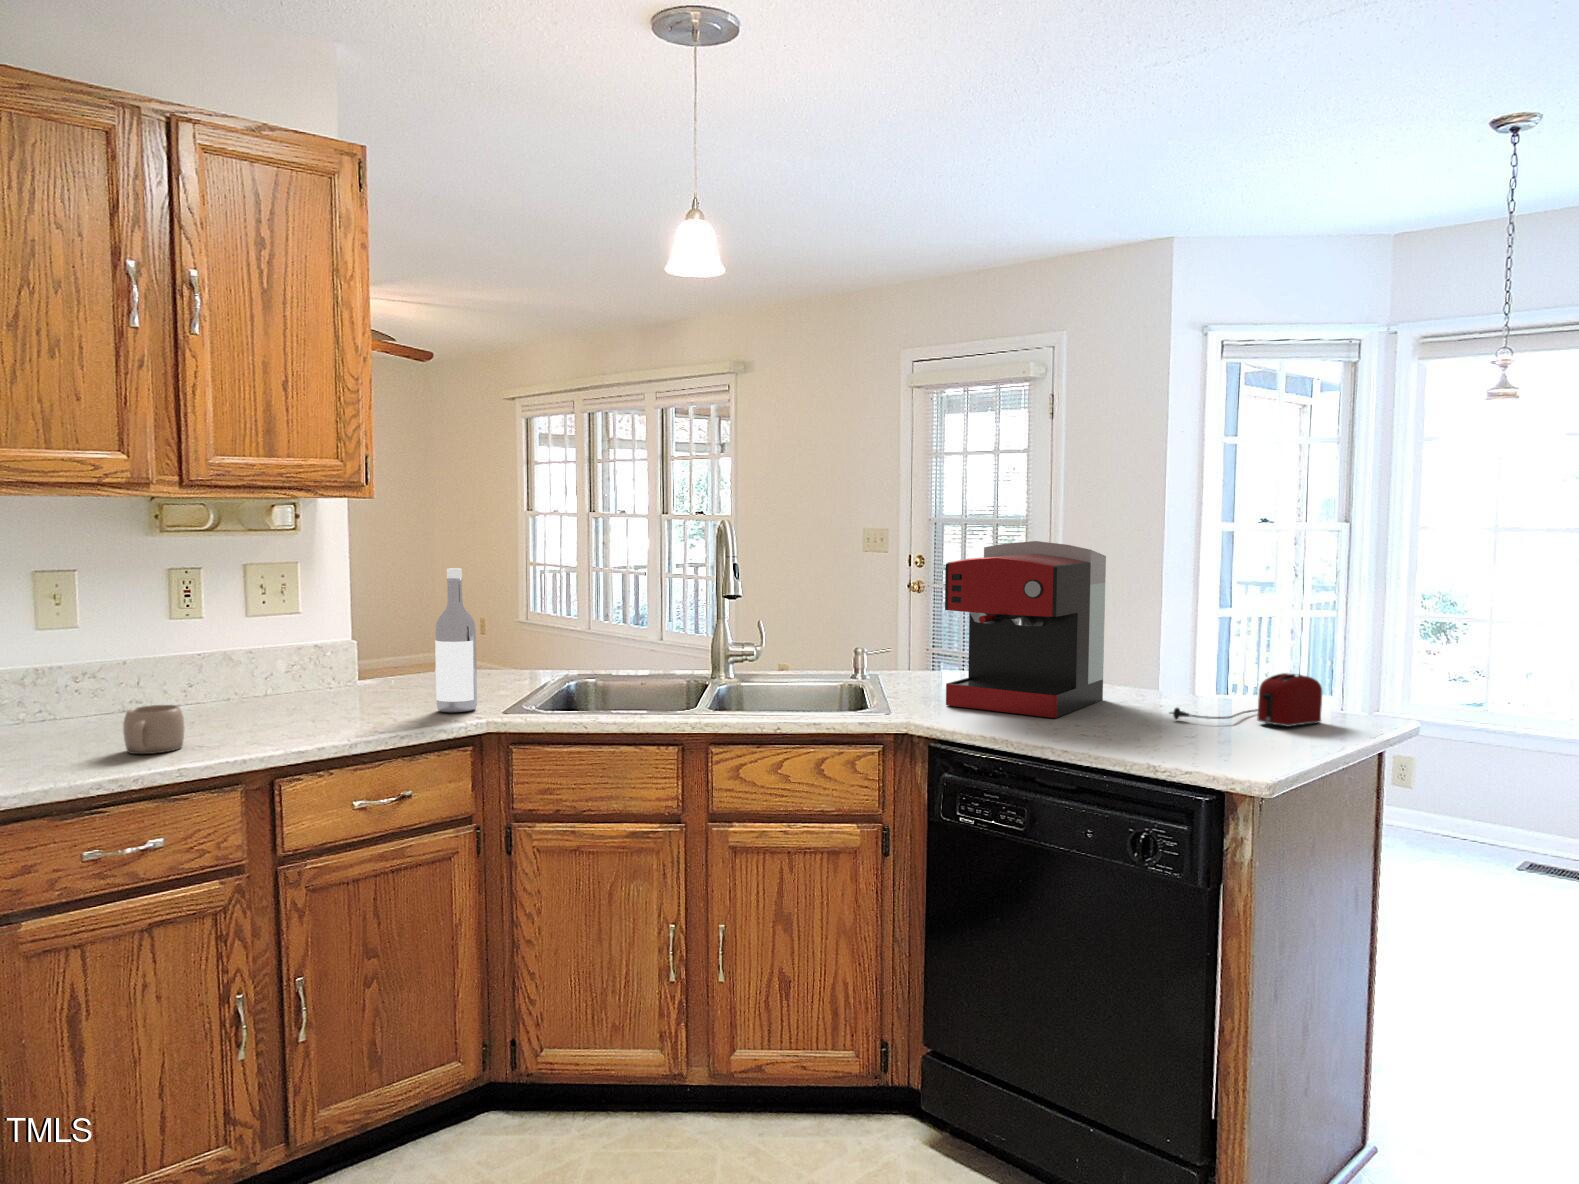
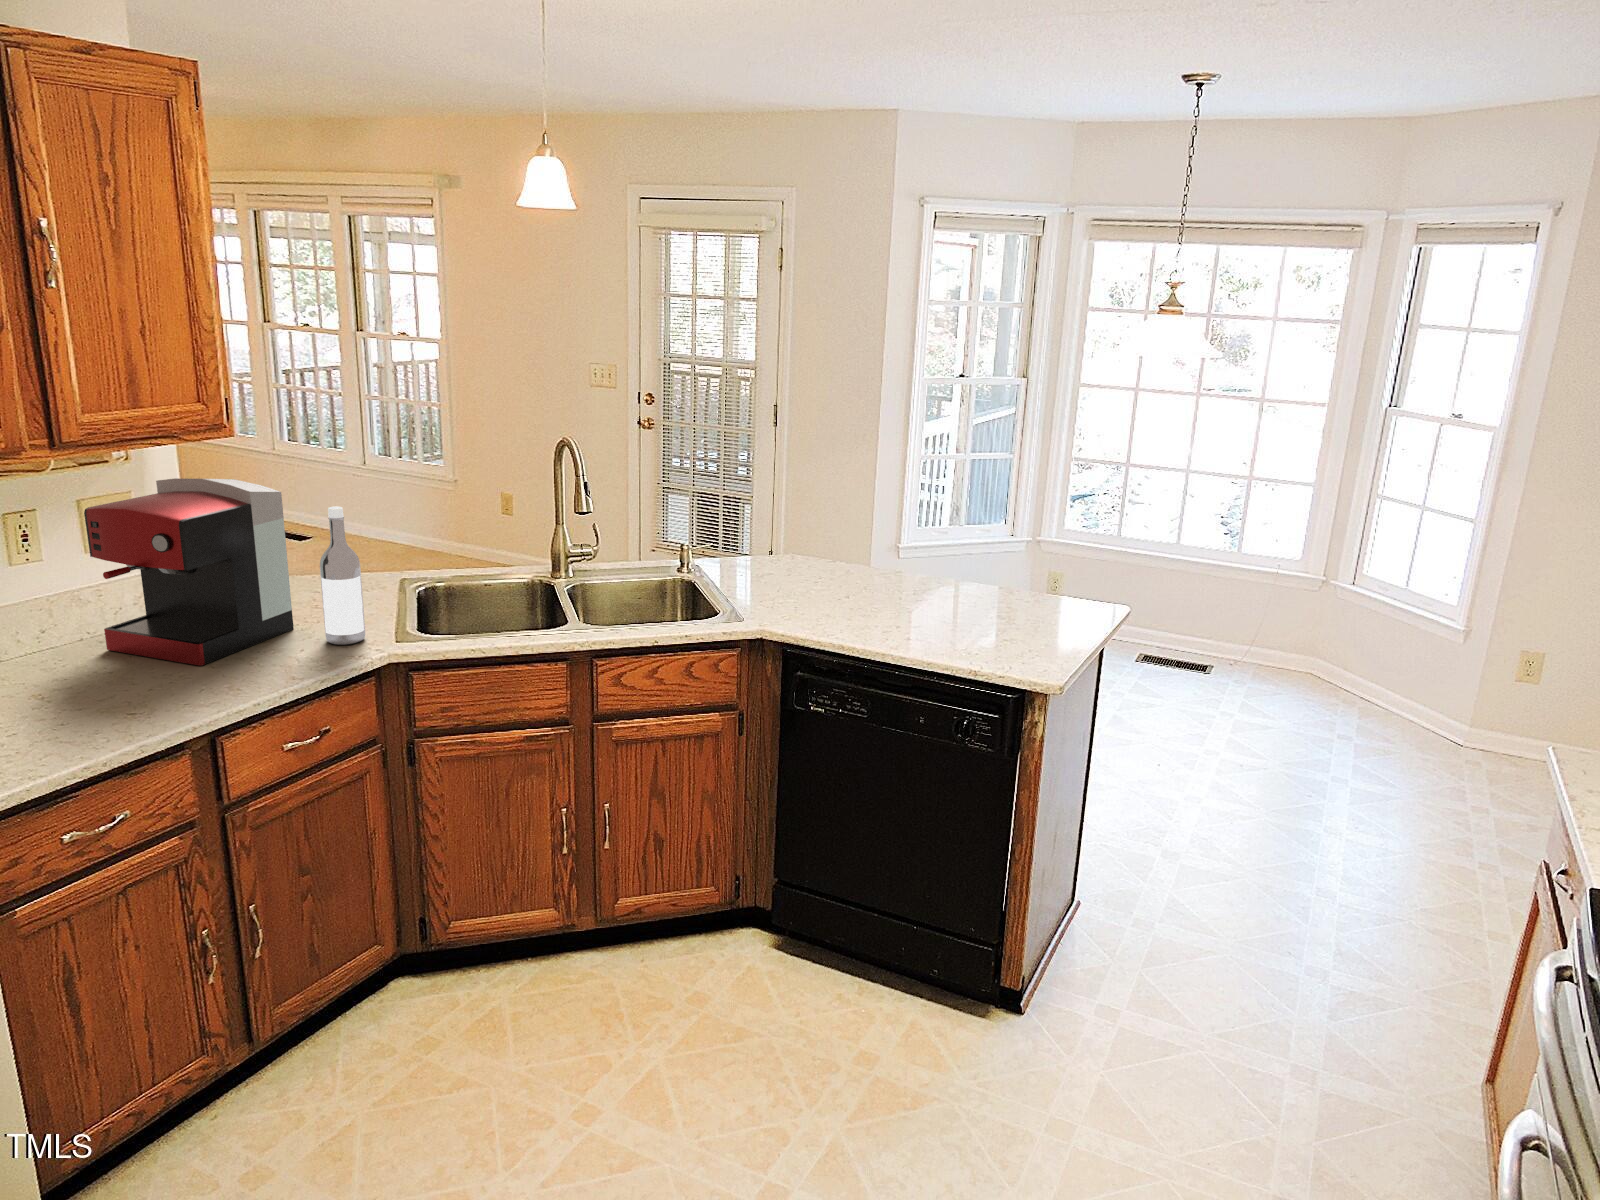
coffee maker: present [945,541,1106,718] -> present [84,478,294,666]
toaster: present [1170,673,1322,727] -> none [960,577,1066,620]
mug: present [123,705,184,754] -> none [47,676,110,730]

